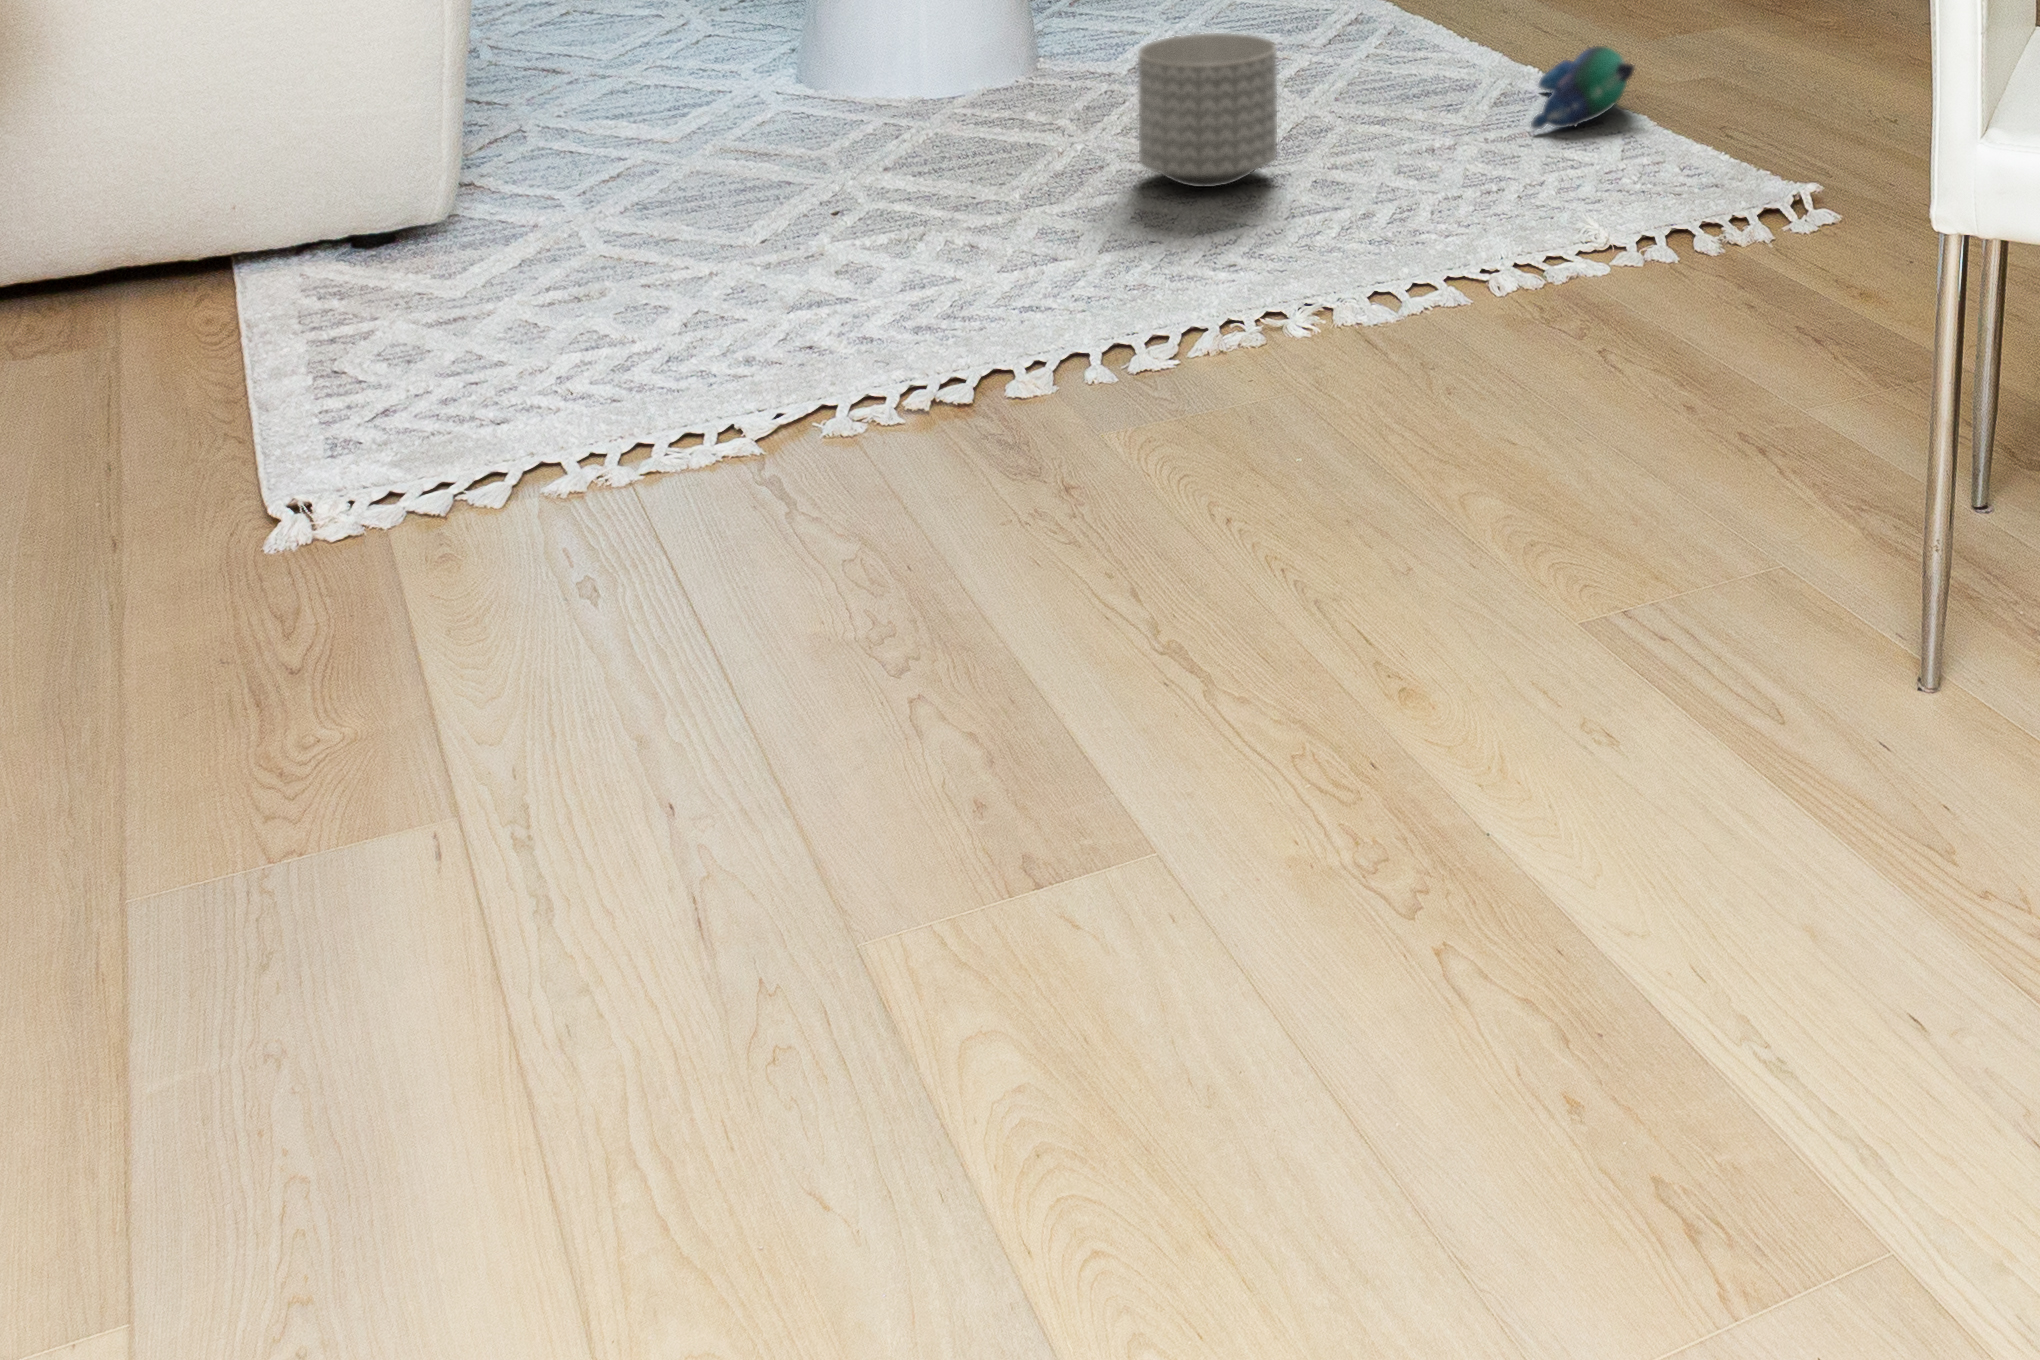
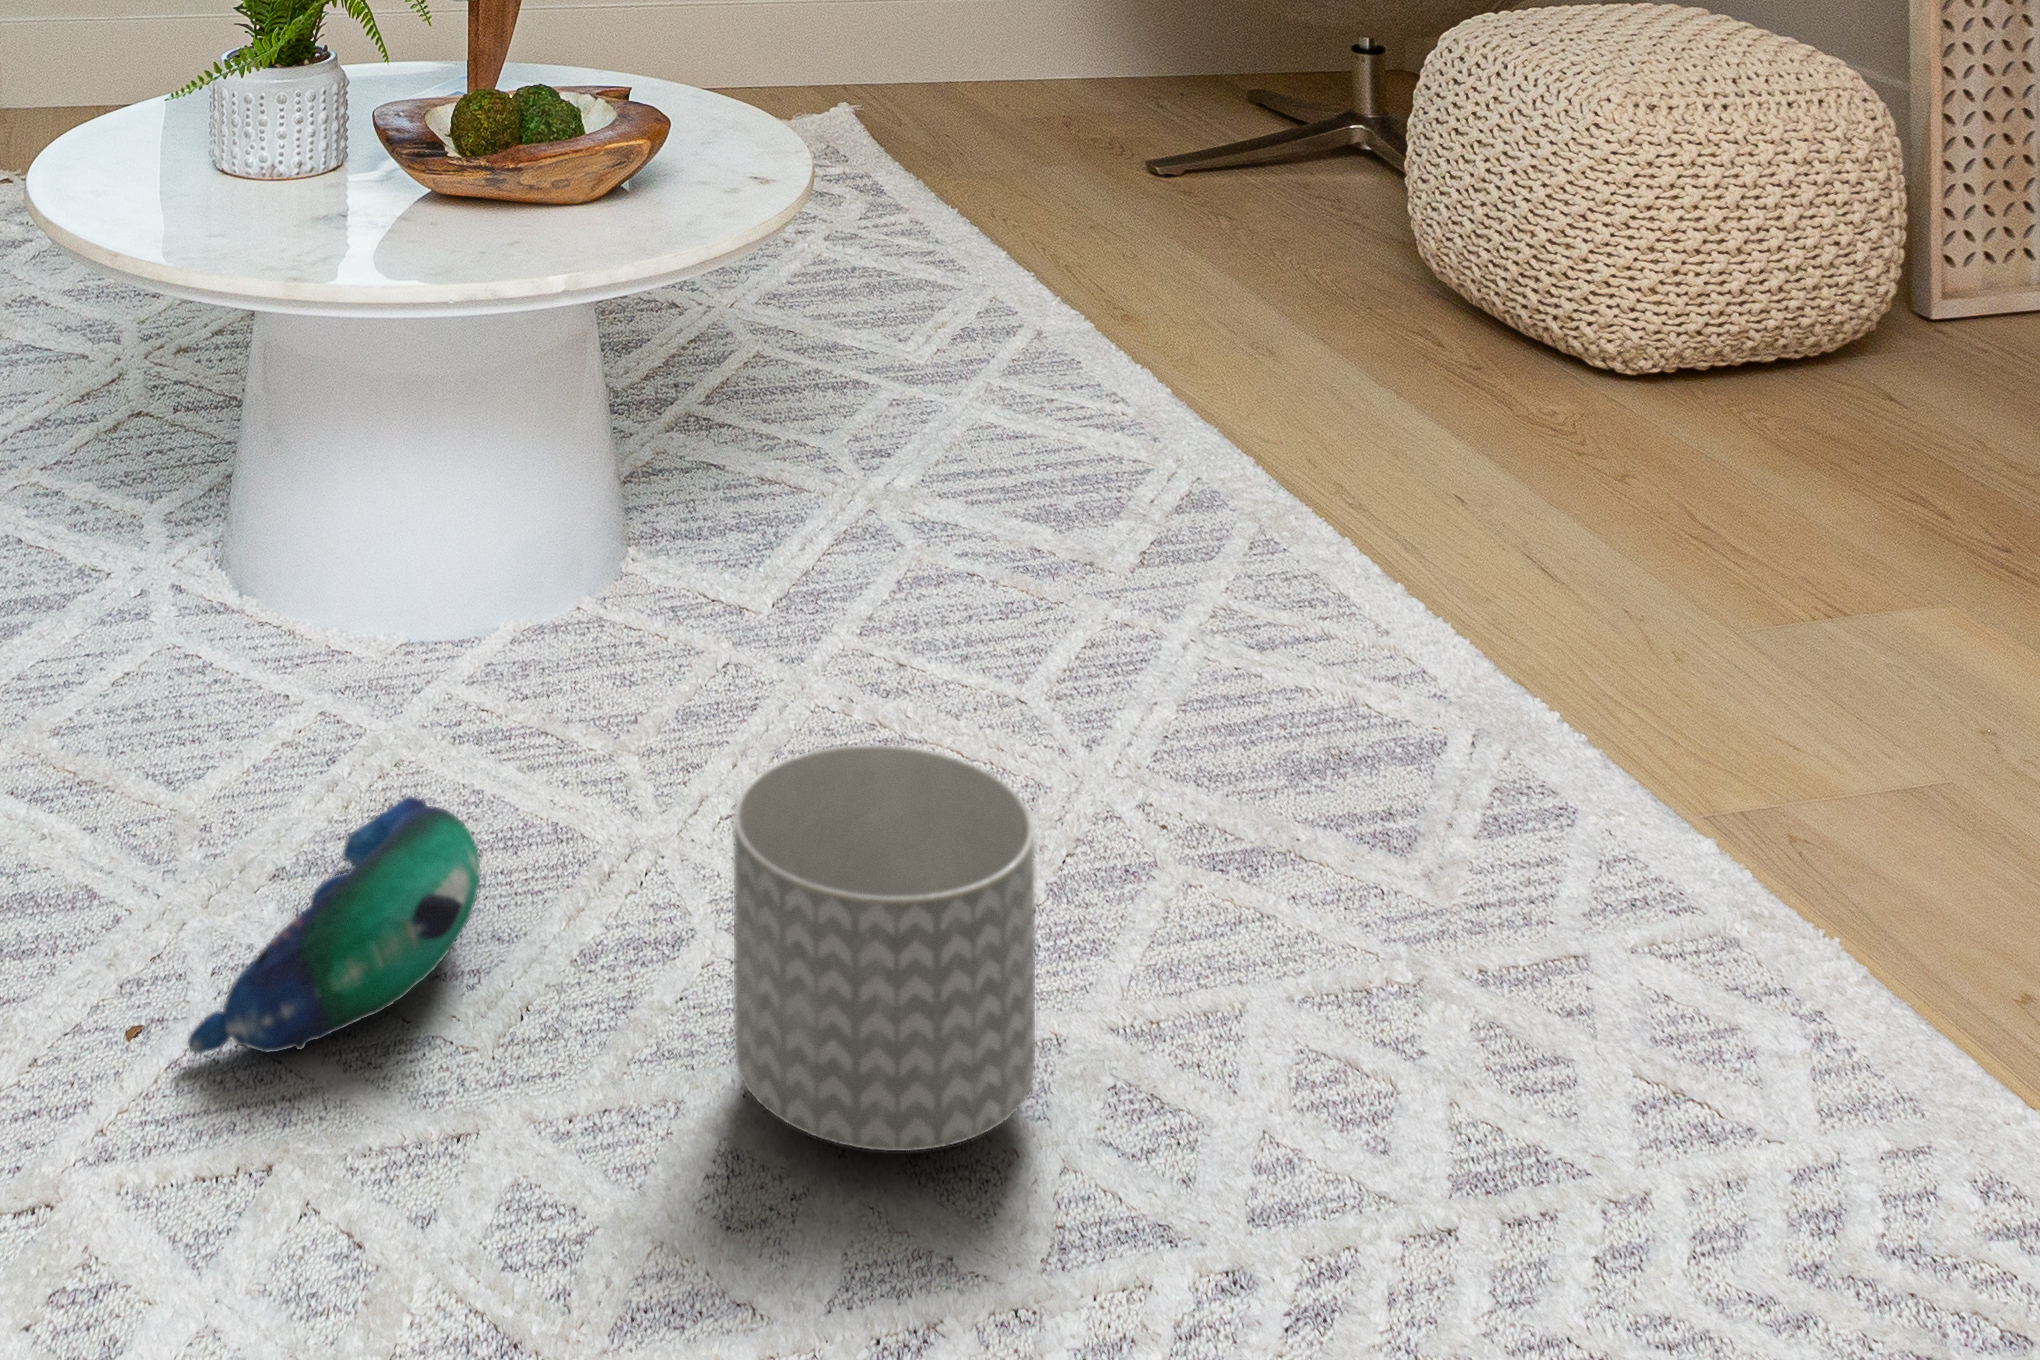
plush toy: present [1531,46,1635,129] -> present [188,796,480,1054]

